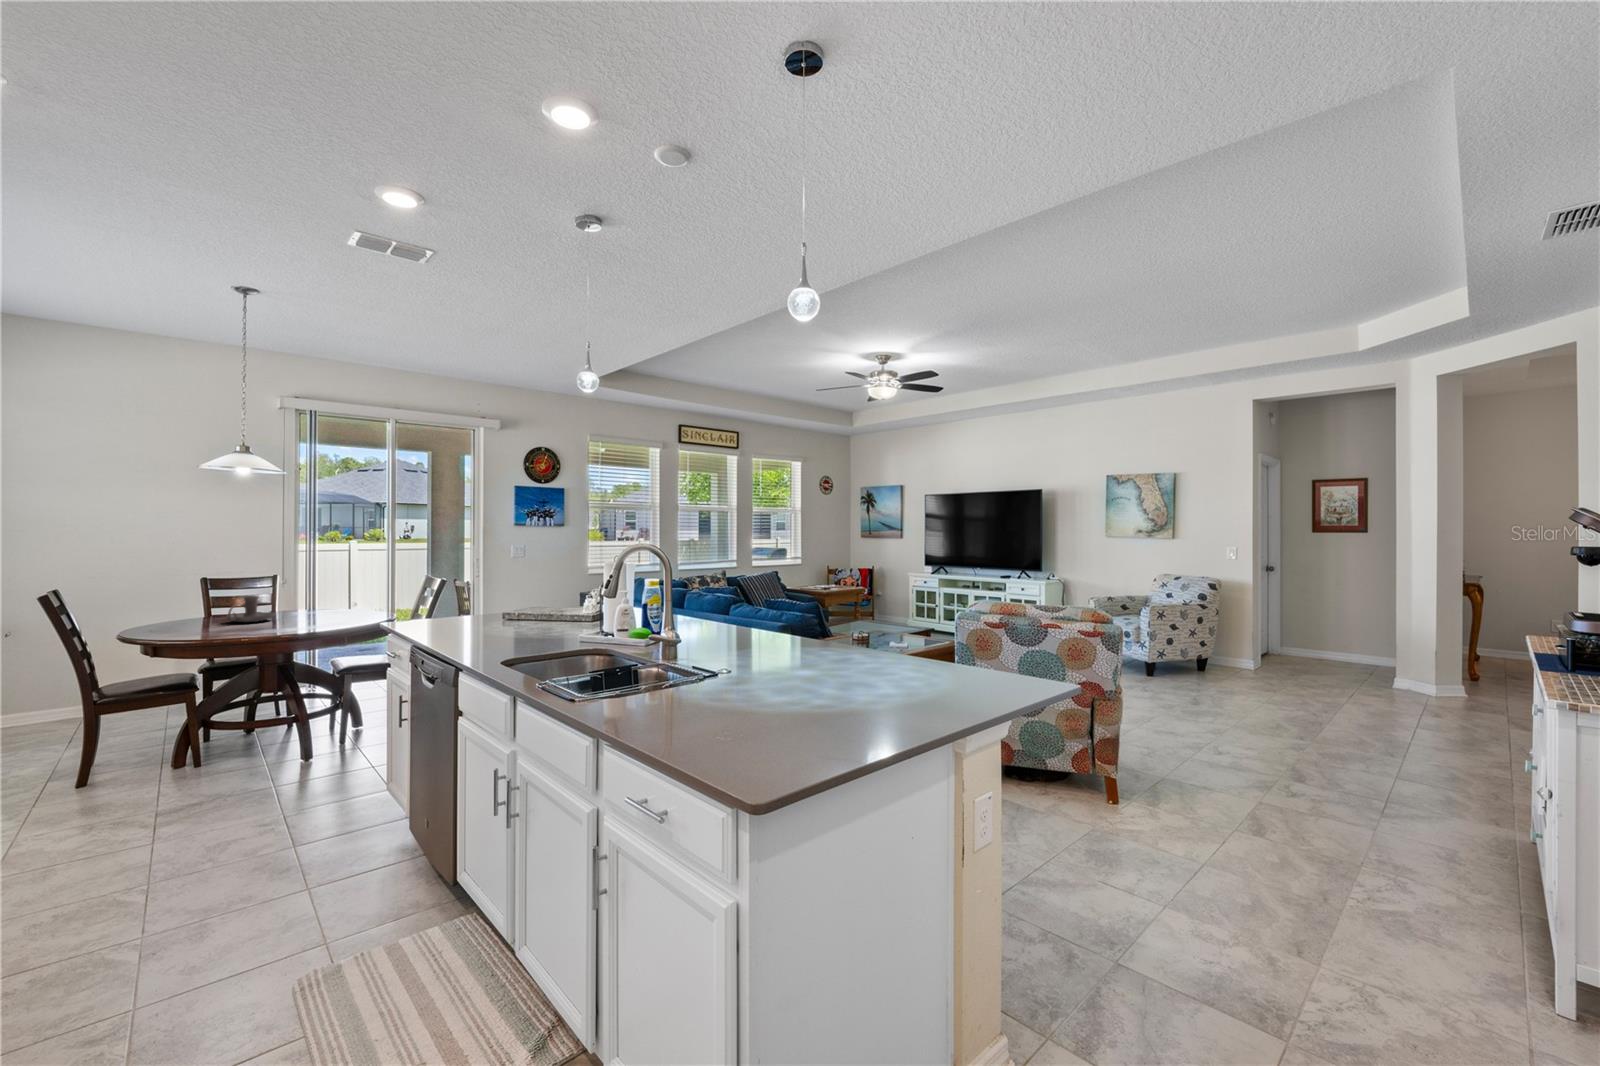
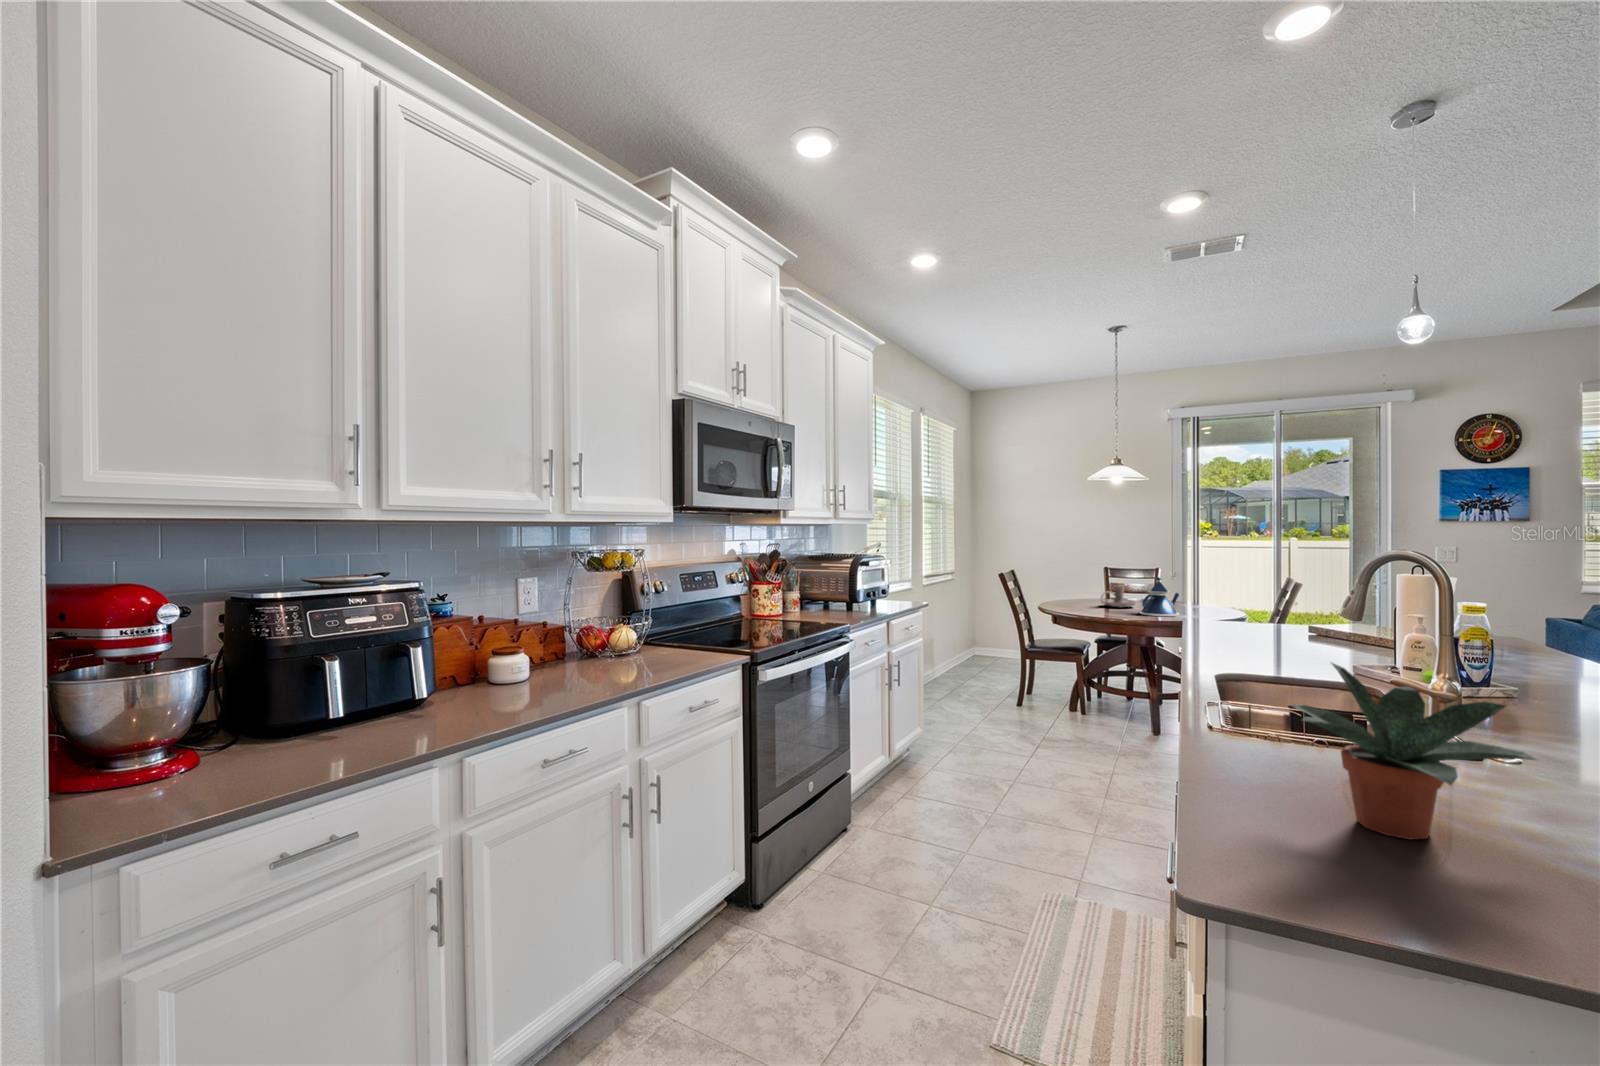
teapot: none [288,582,336,626] -> present [1140,577,1181,616]
potted plant: none [685,620,817,728] -> present [1292,663,1536,840]

